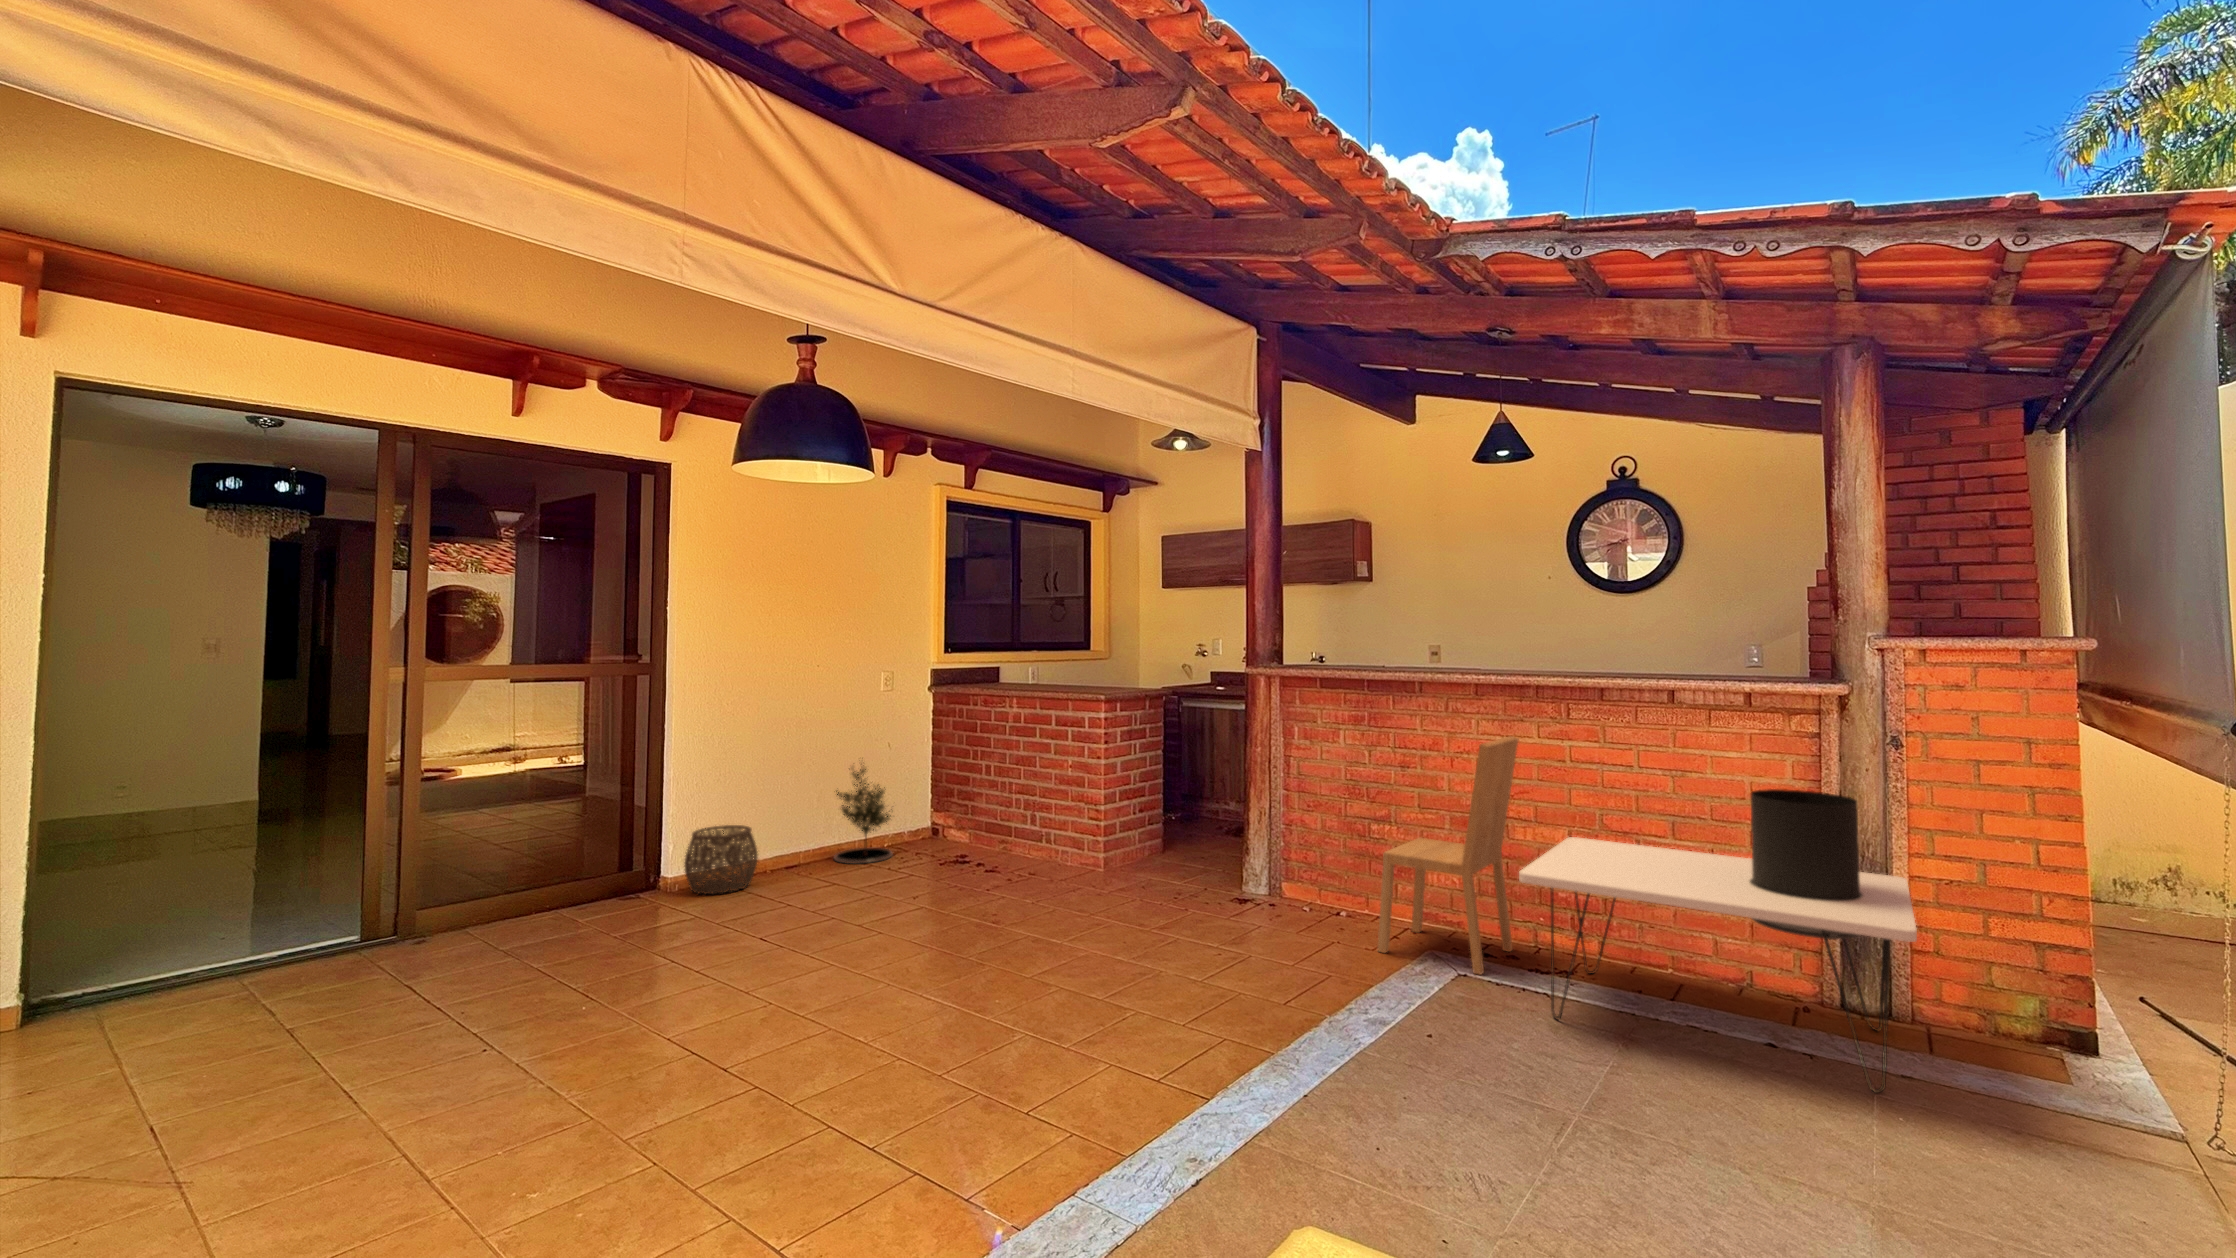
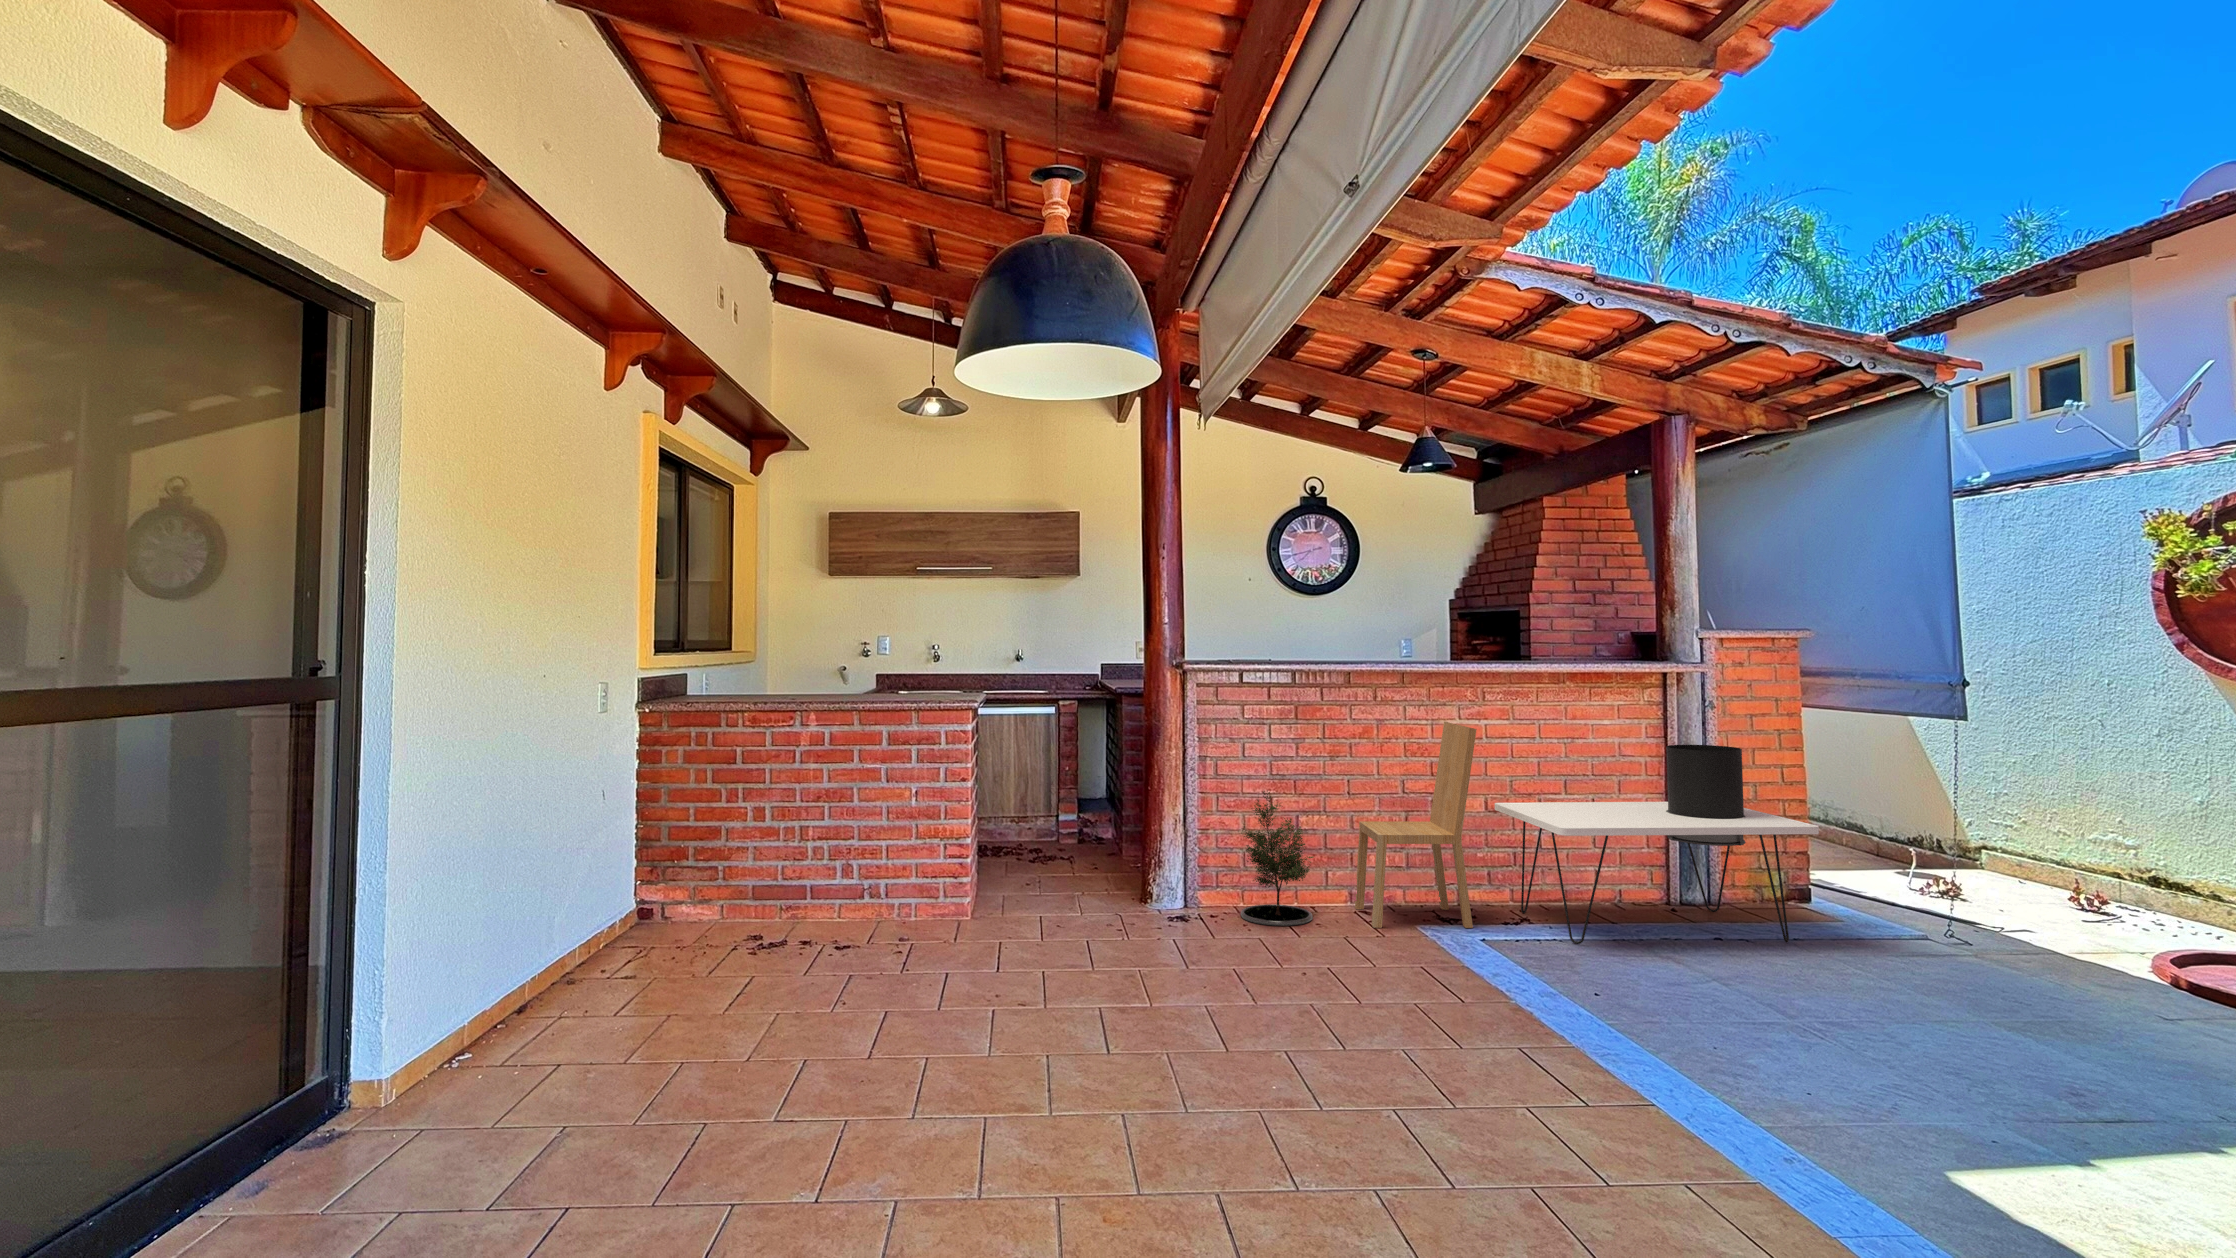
potted tree: present [834,765,893,864] -> present [1241,791,1313,926]
woven basket: present [684,825,758,894] -> none [499,920,610,1029]

